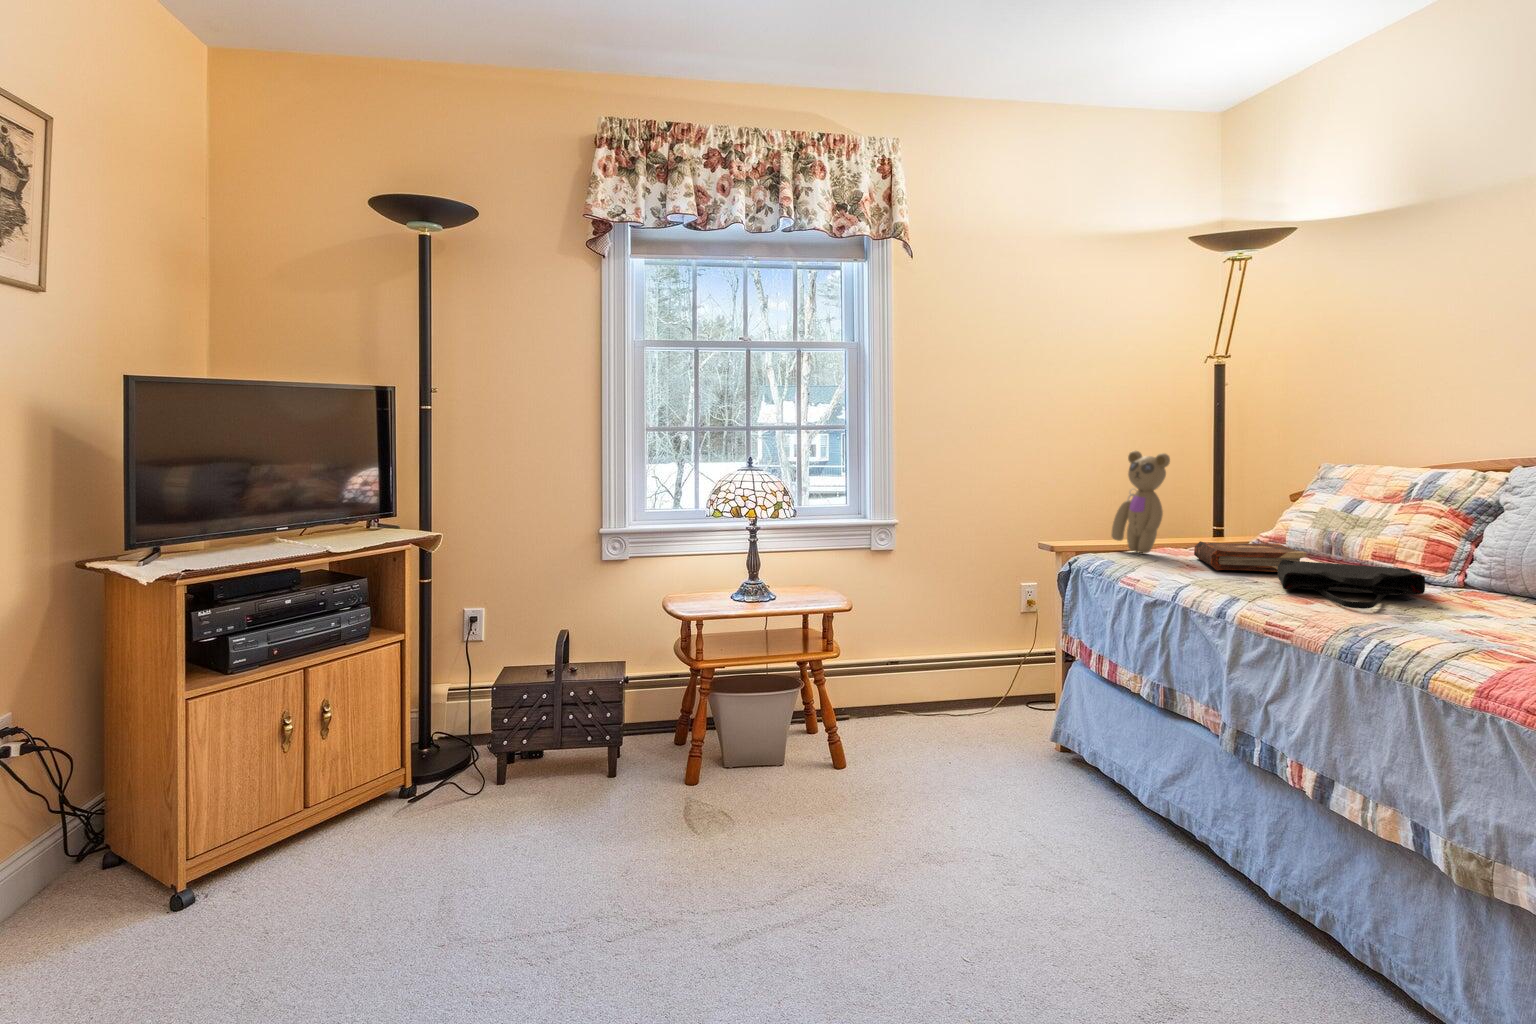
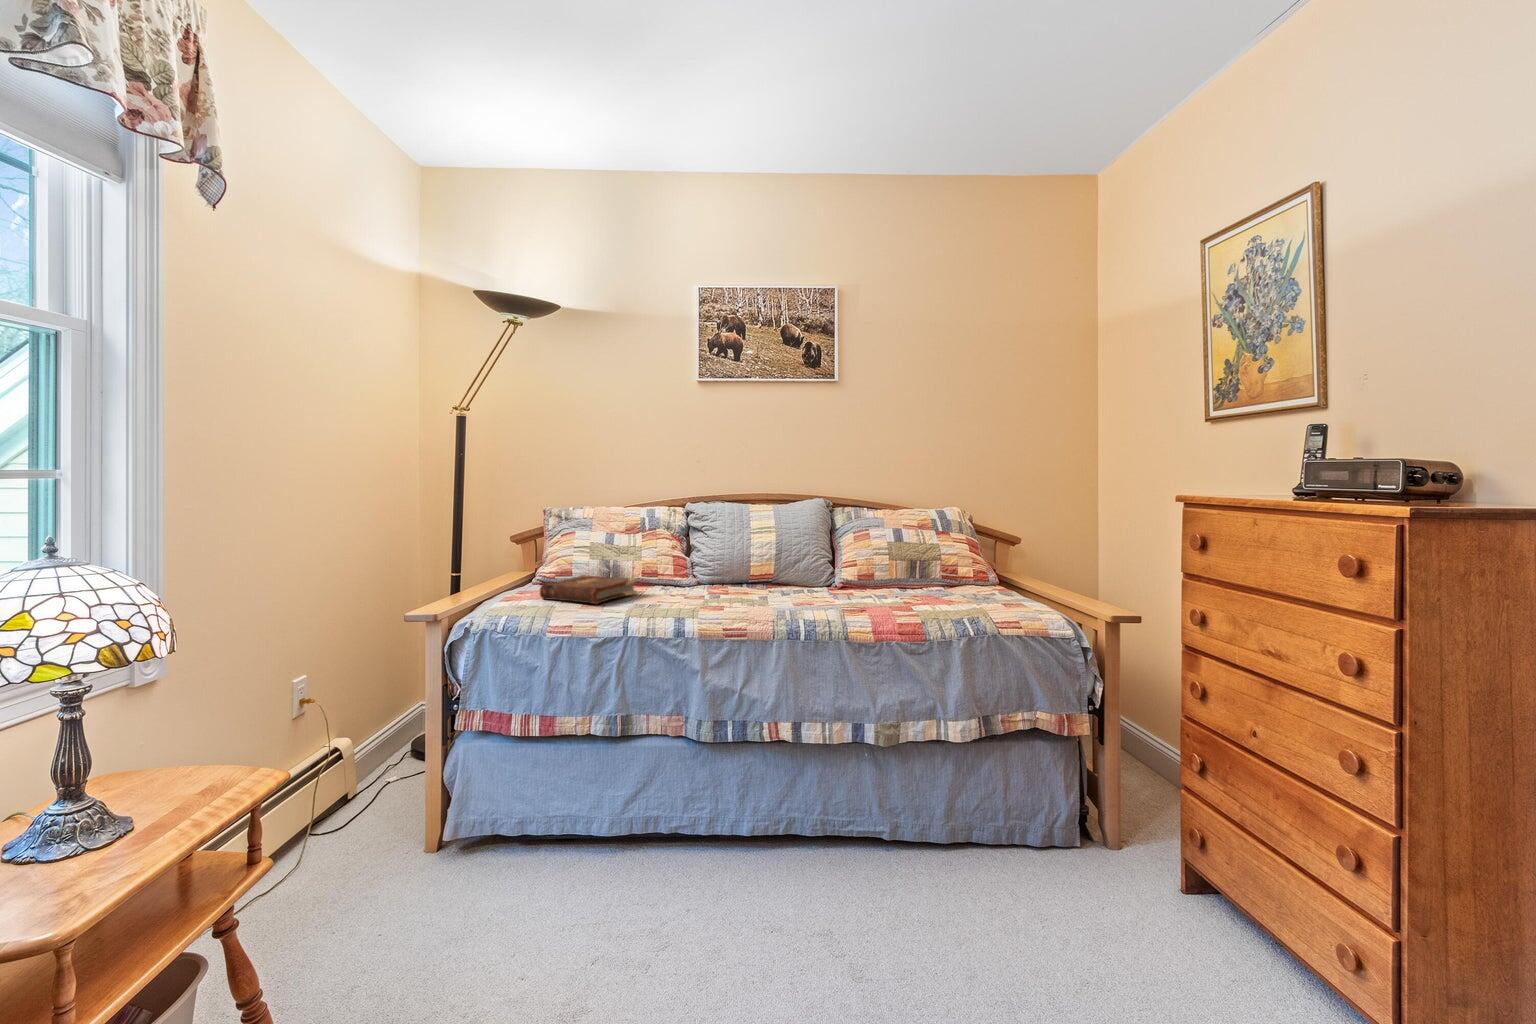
teddy bear: present [1112,451,1170,553] -> none [456,509,515,605]
tote bag: present [1277,560,1425,609] -> none [643,578,745,608]

